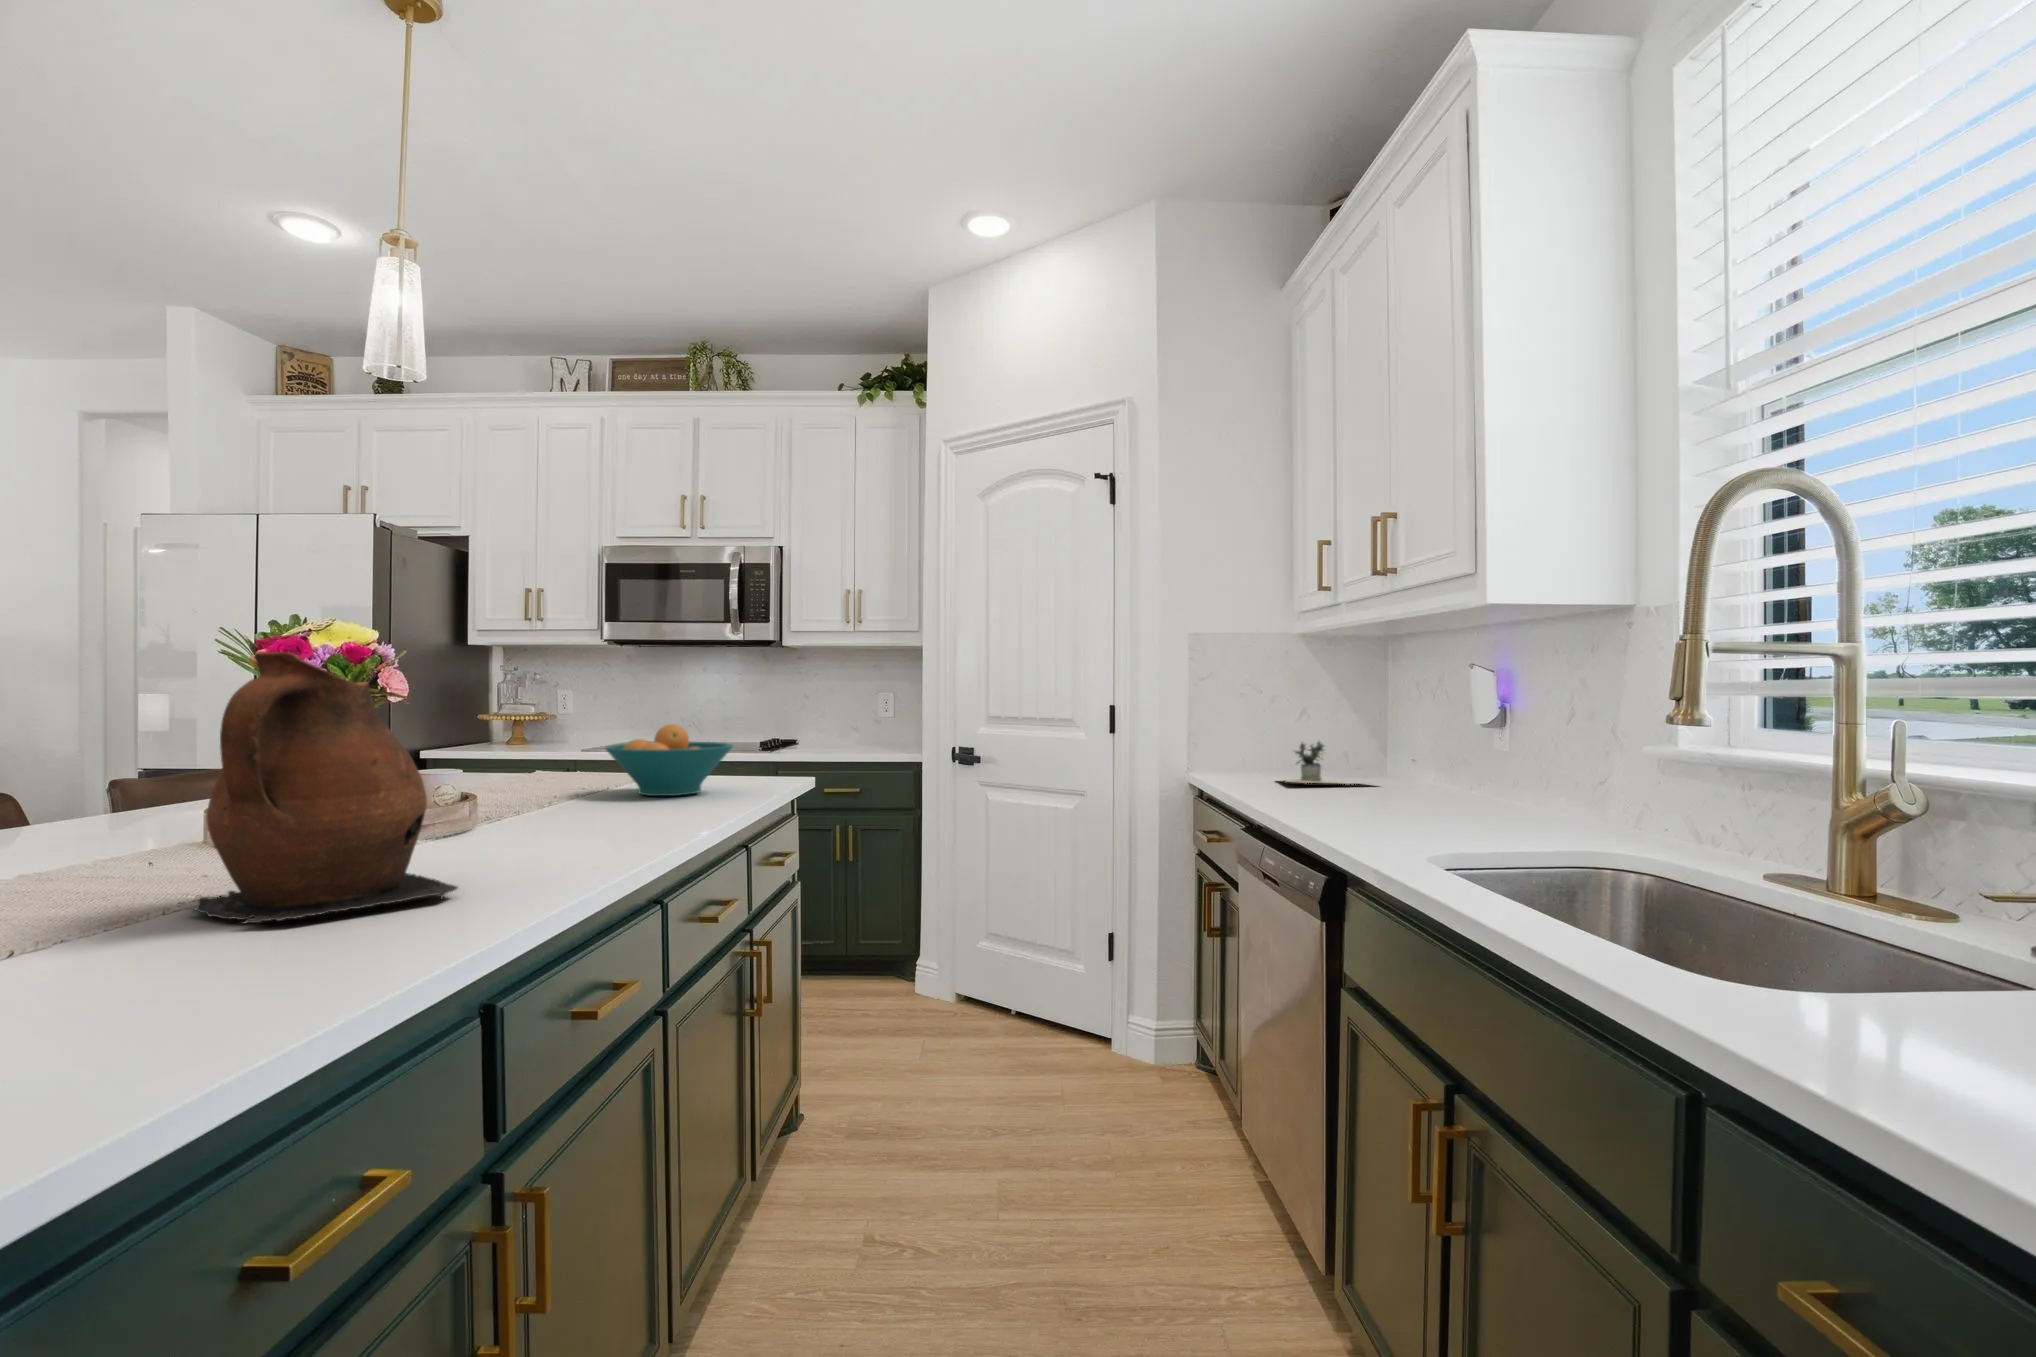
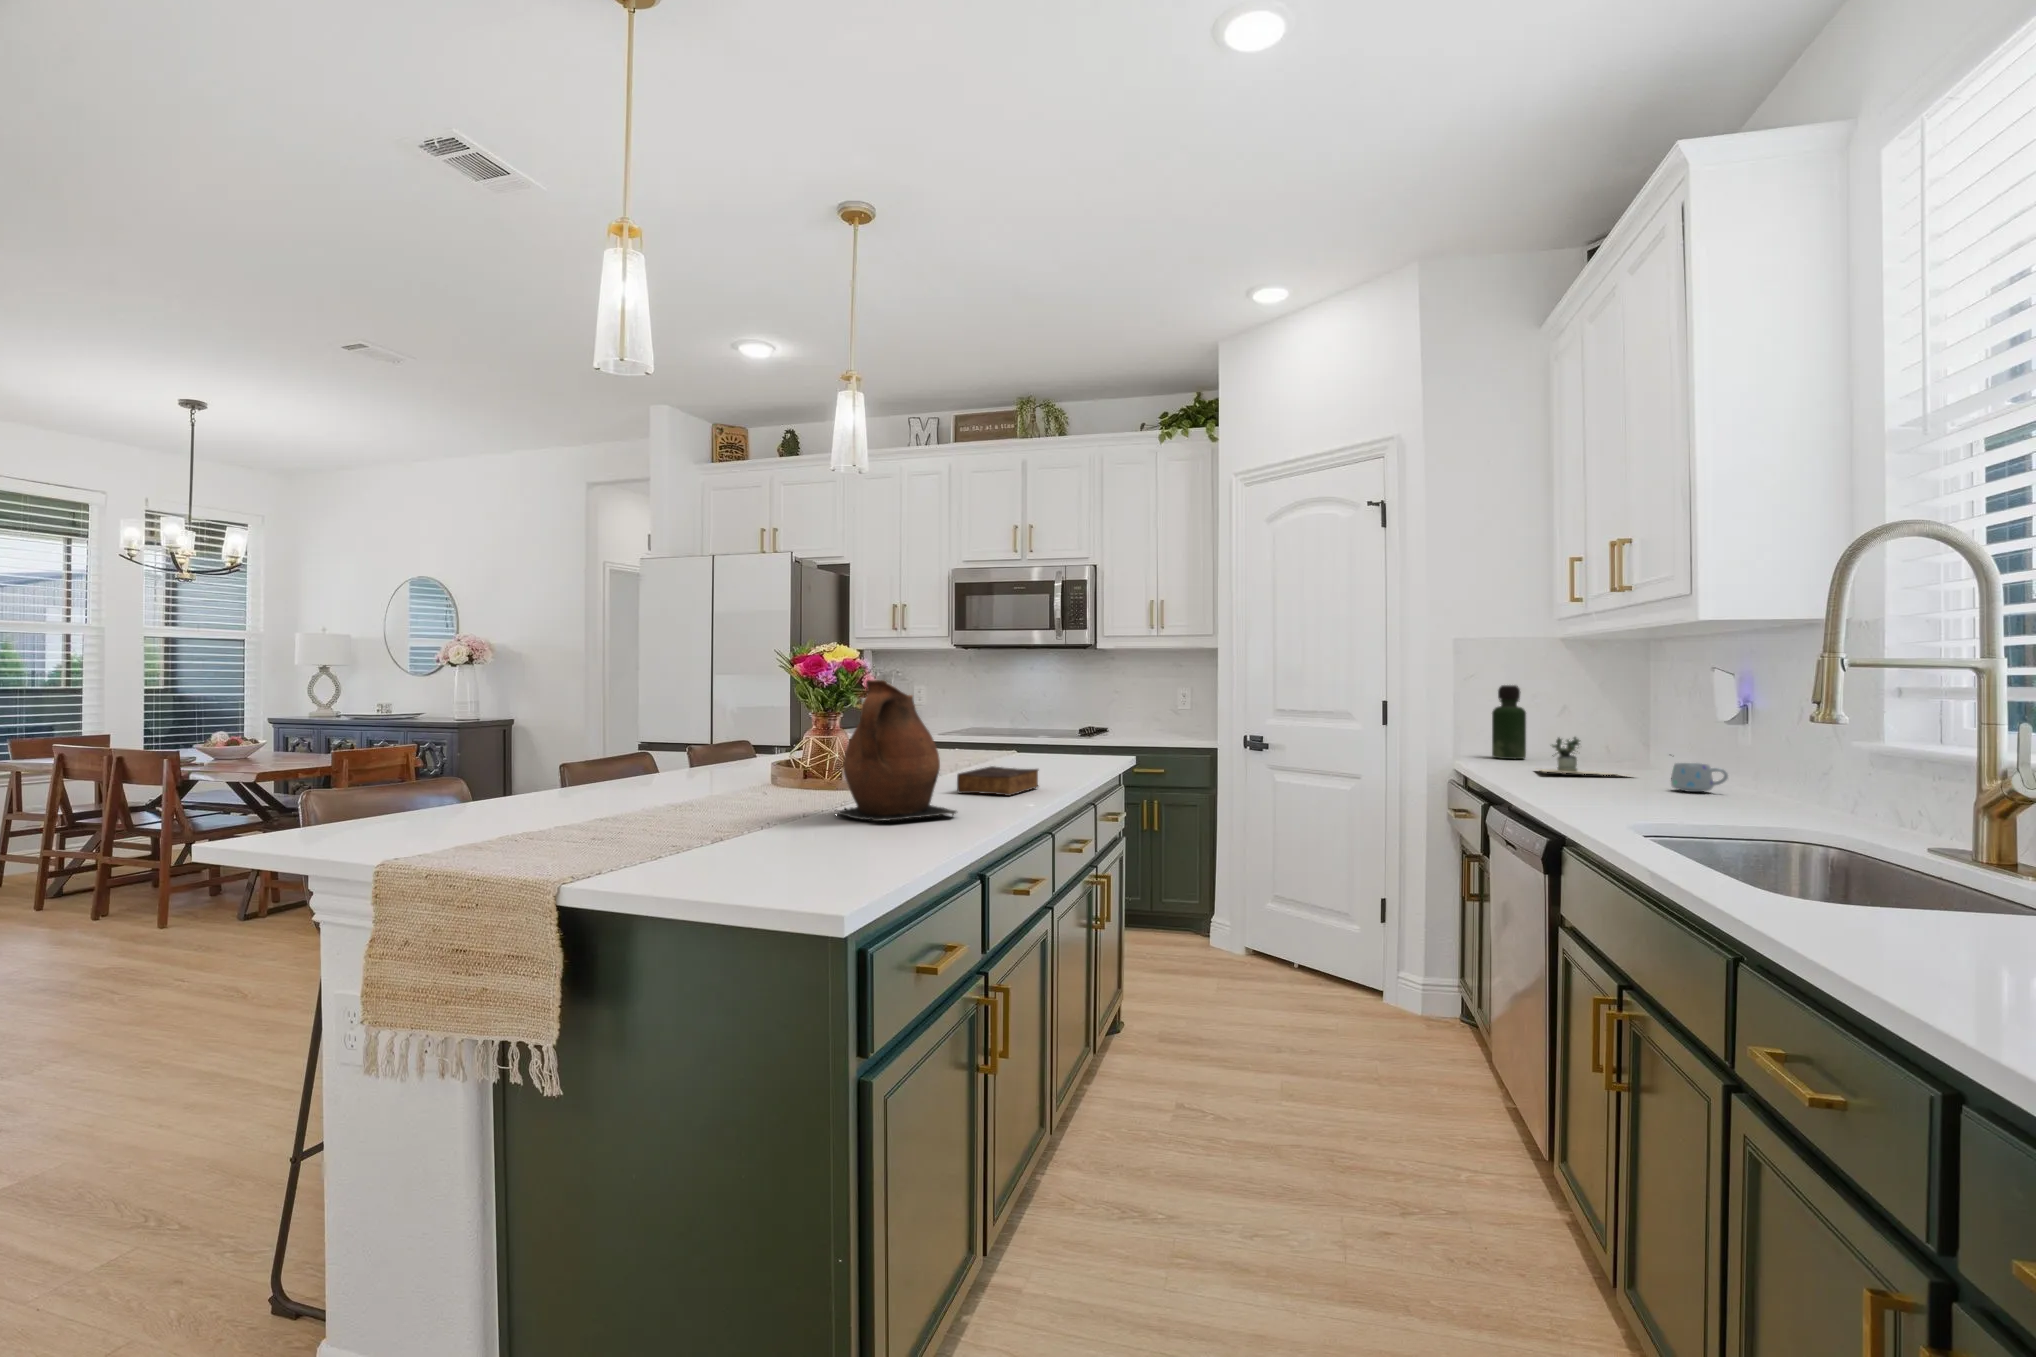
bottle: none [1224,686,1258,768] -> present [1492,685,1526,759]
fruit bowl: present [605,724,732,796] -> none [987,716,1075,769]
mug: none [1428,769,1487,802] -> present [1671,763,1728,792]
book: none [510,798,657,846] -> present [957,766,1038,796]

